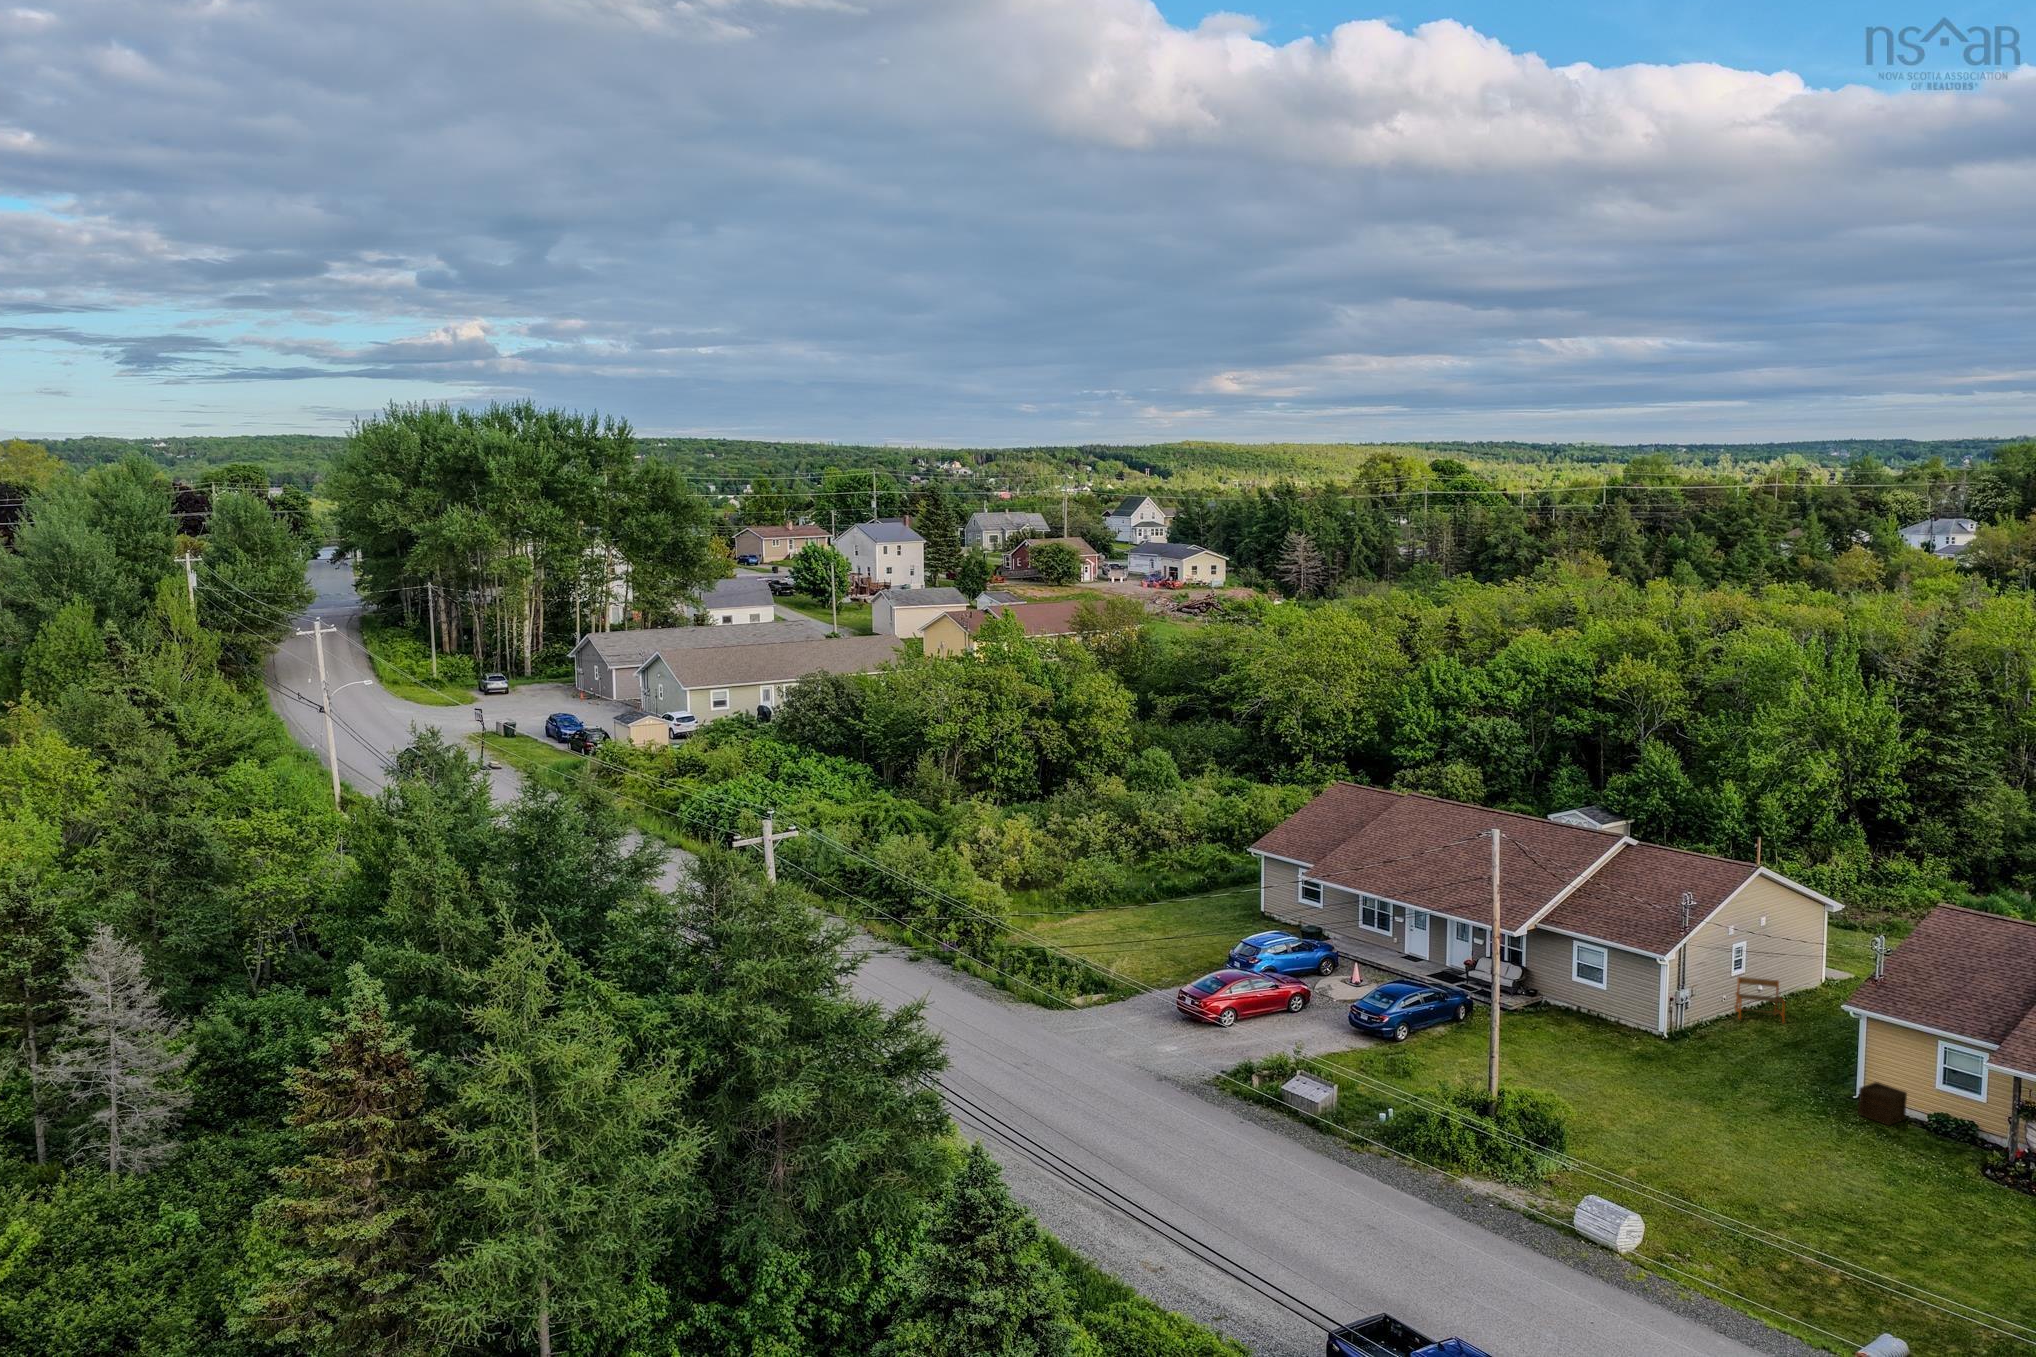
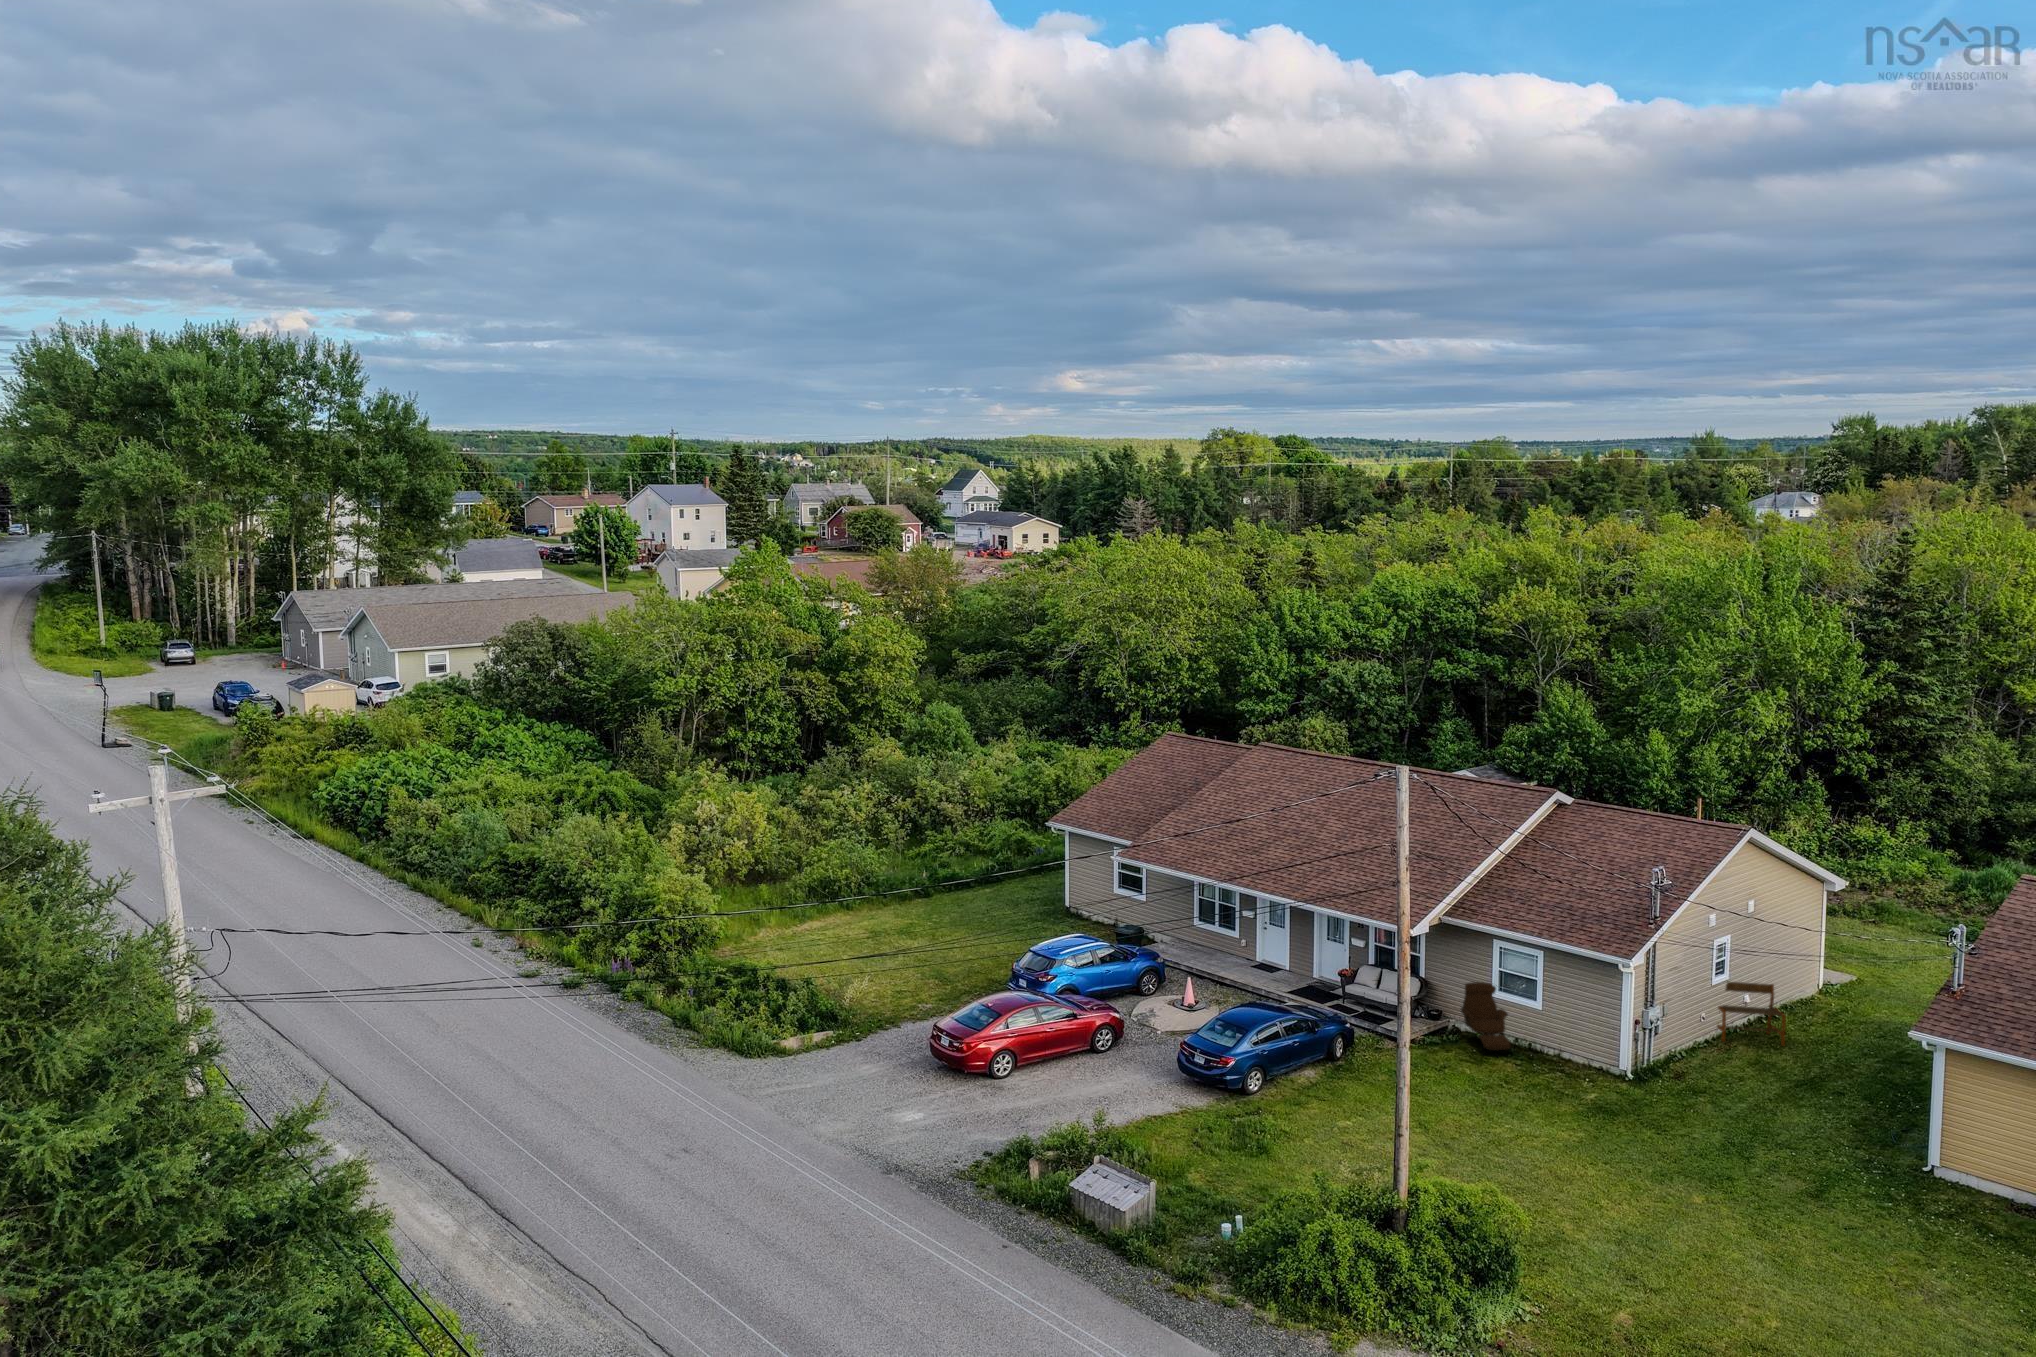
lounge chair: none [1548,973,1582,1025] -> present [1461,982,1510,1053]
wooden crate: present [1858,1082,1907,1125] -> none [1942,1140,2017,1211]

